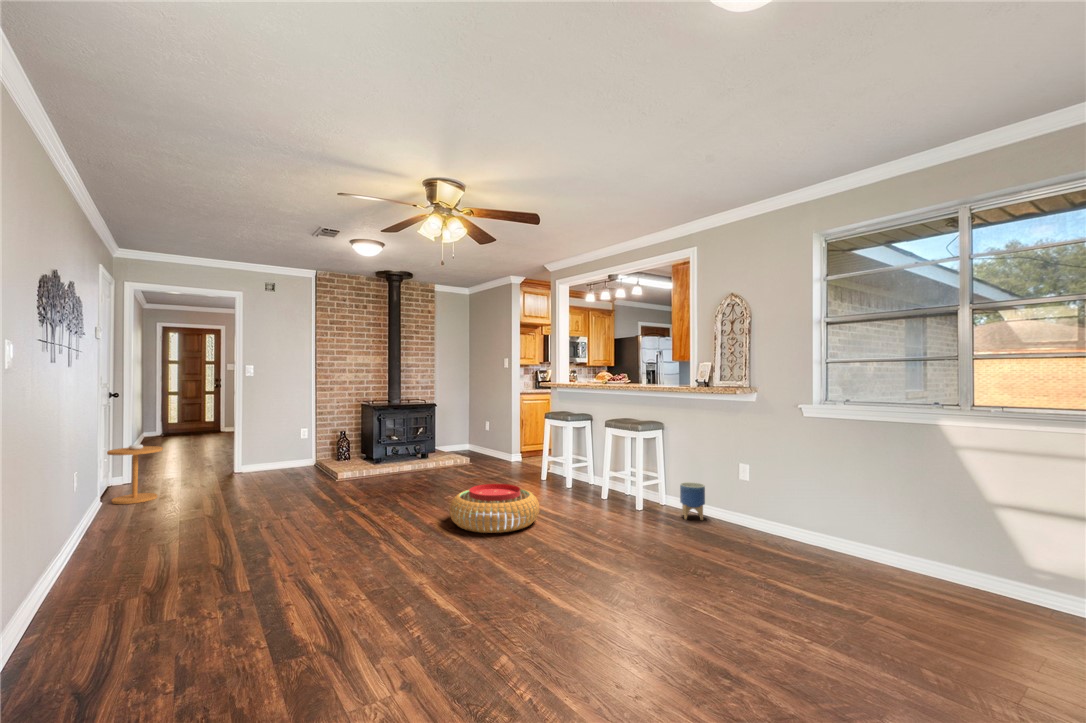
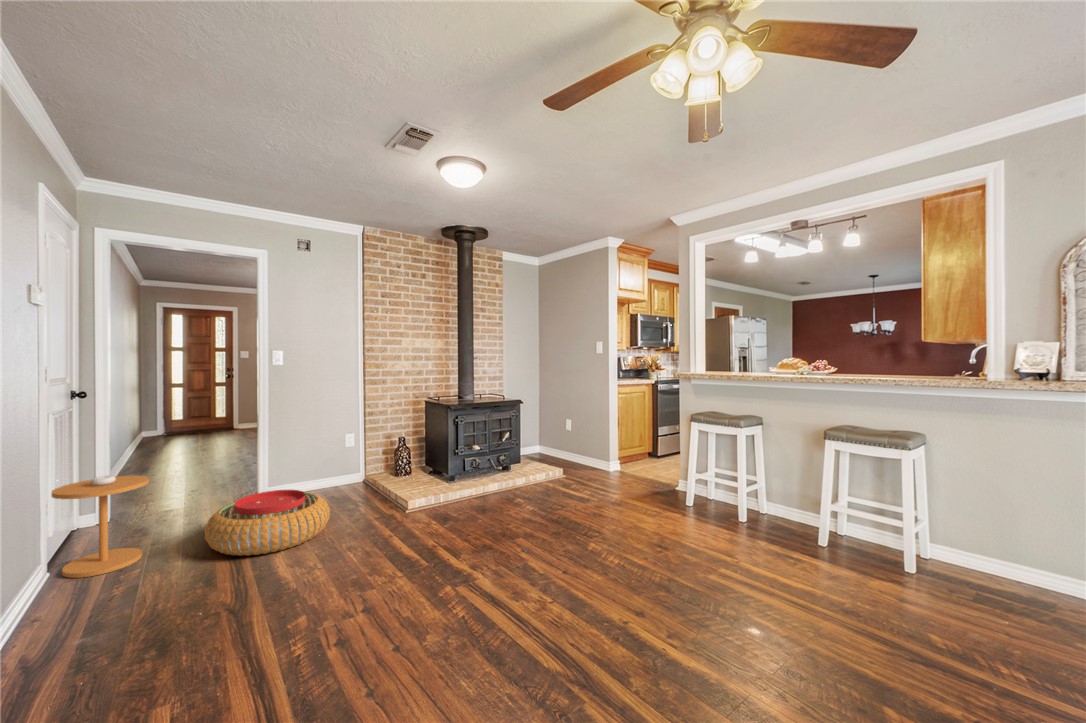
planter: present [680,482,705,520] -> none [997,532,1053,599]
pouf: present [450,484,539,533] -> present [205,490,330,556]

